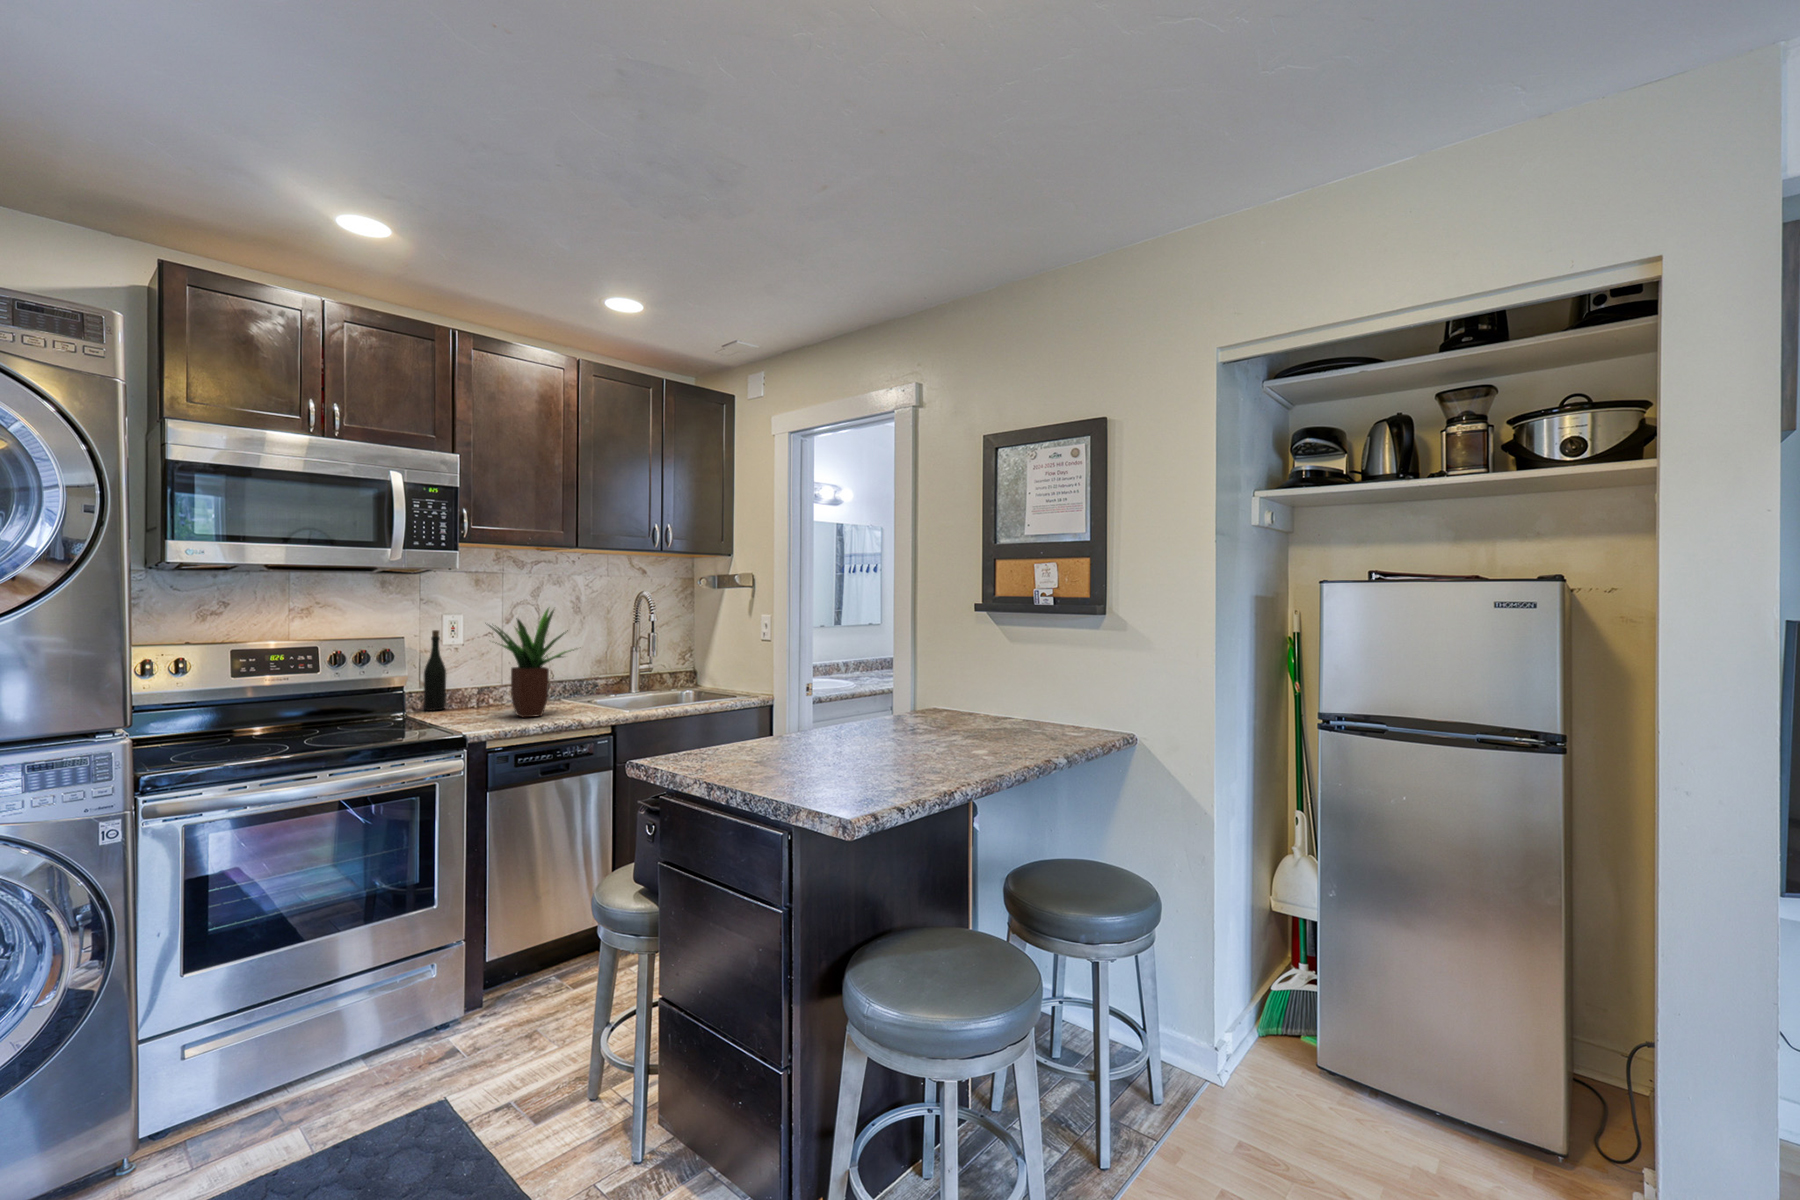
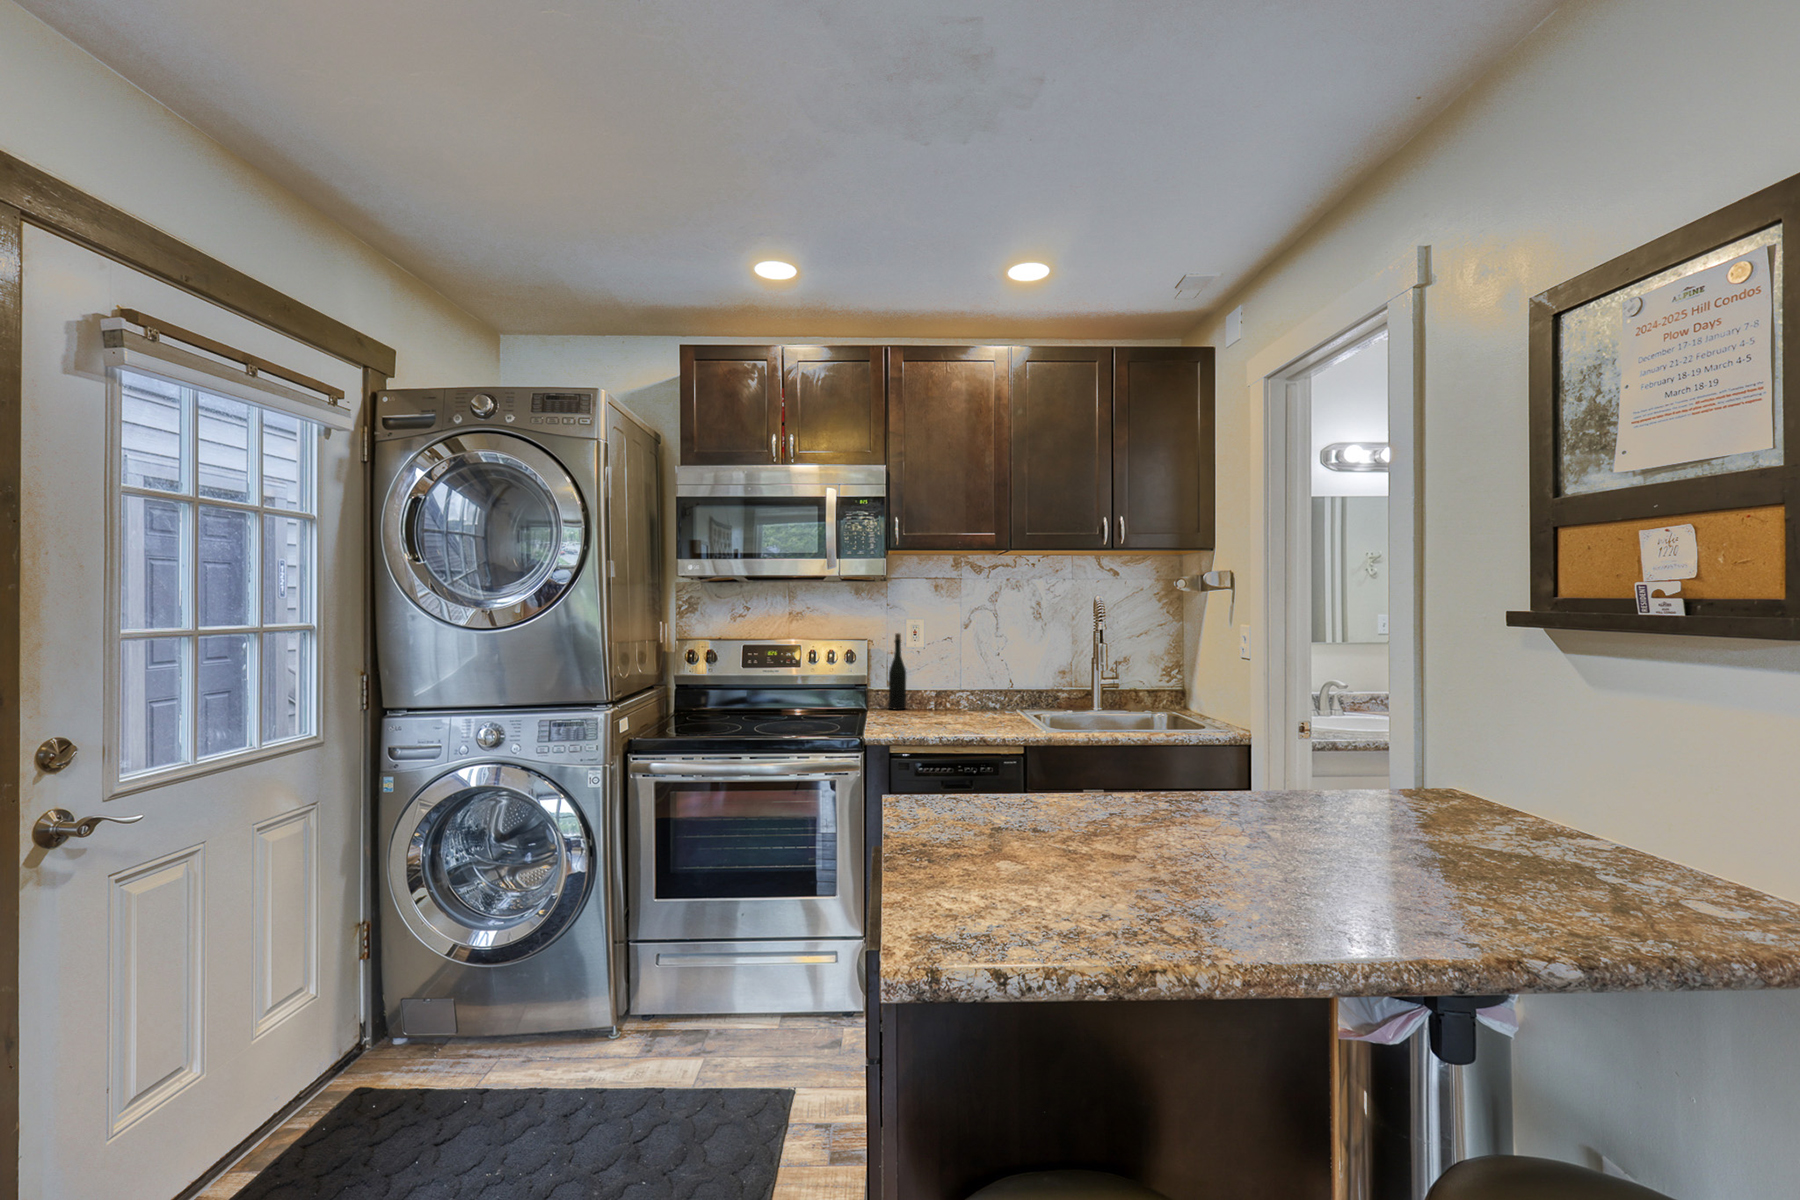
potted plant: present [489,608,574,717] -> none [913,611,1007,726]

